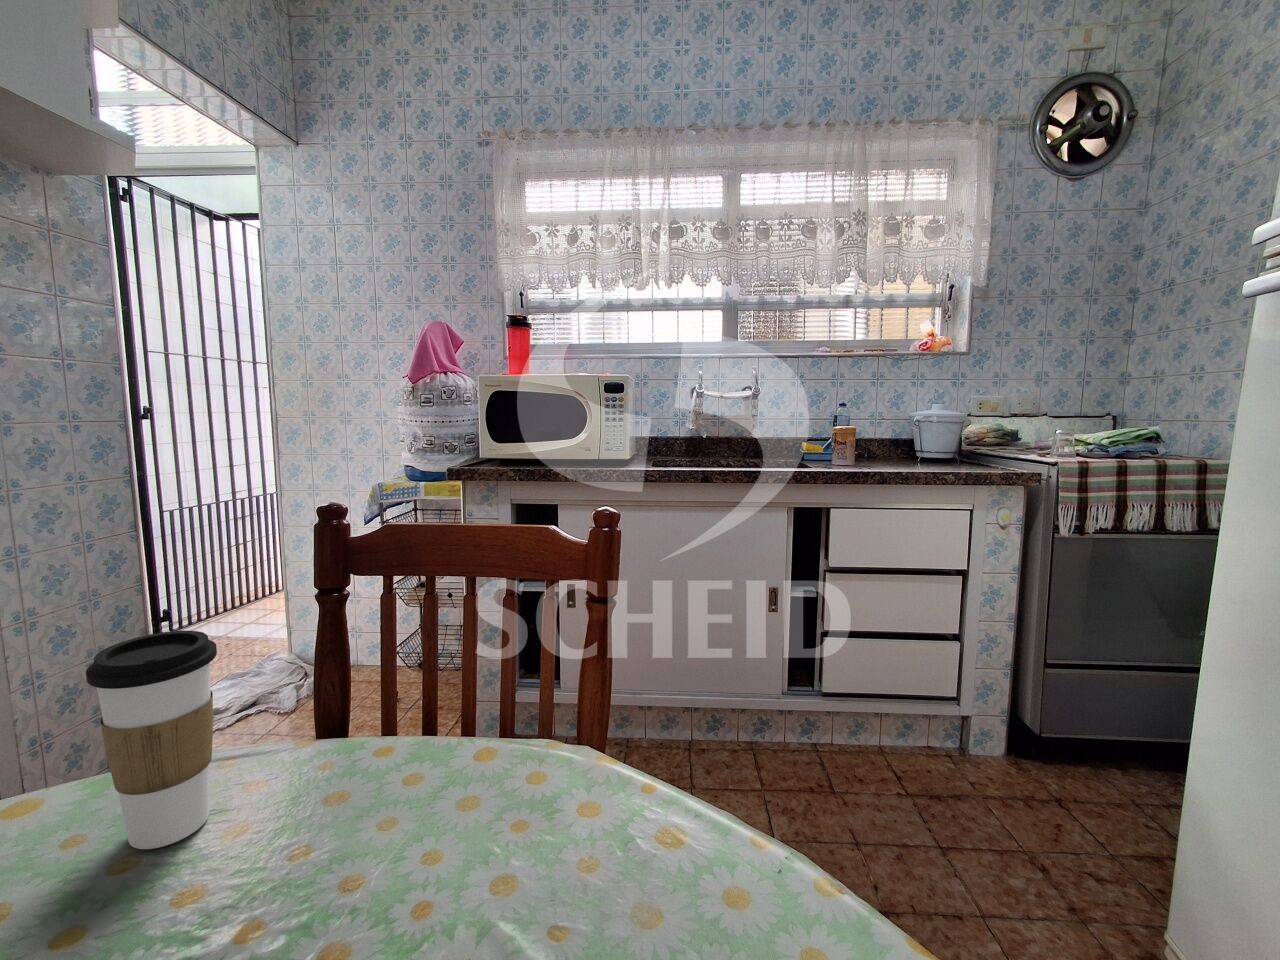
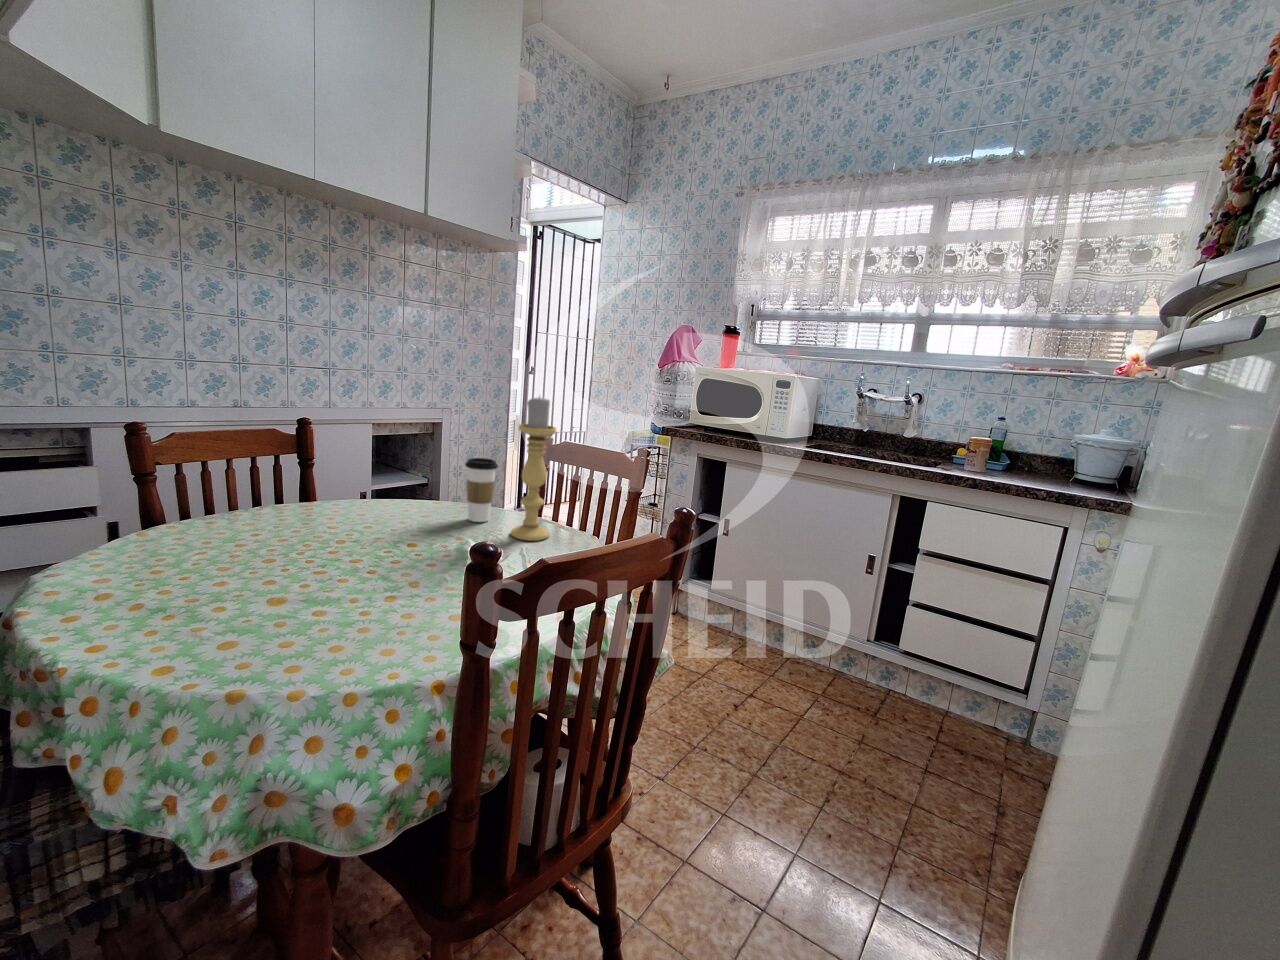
candle holder: none [302,415,438,864] -> present [511,397,556,541]

